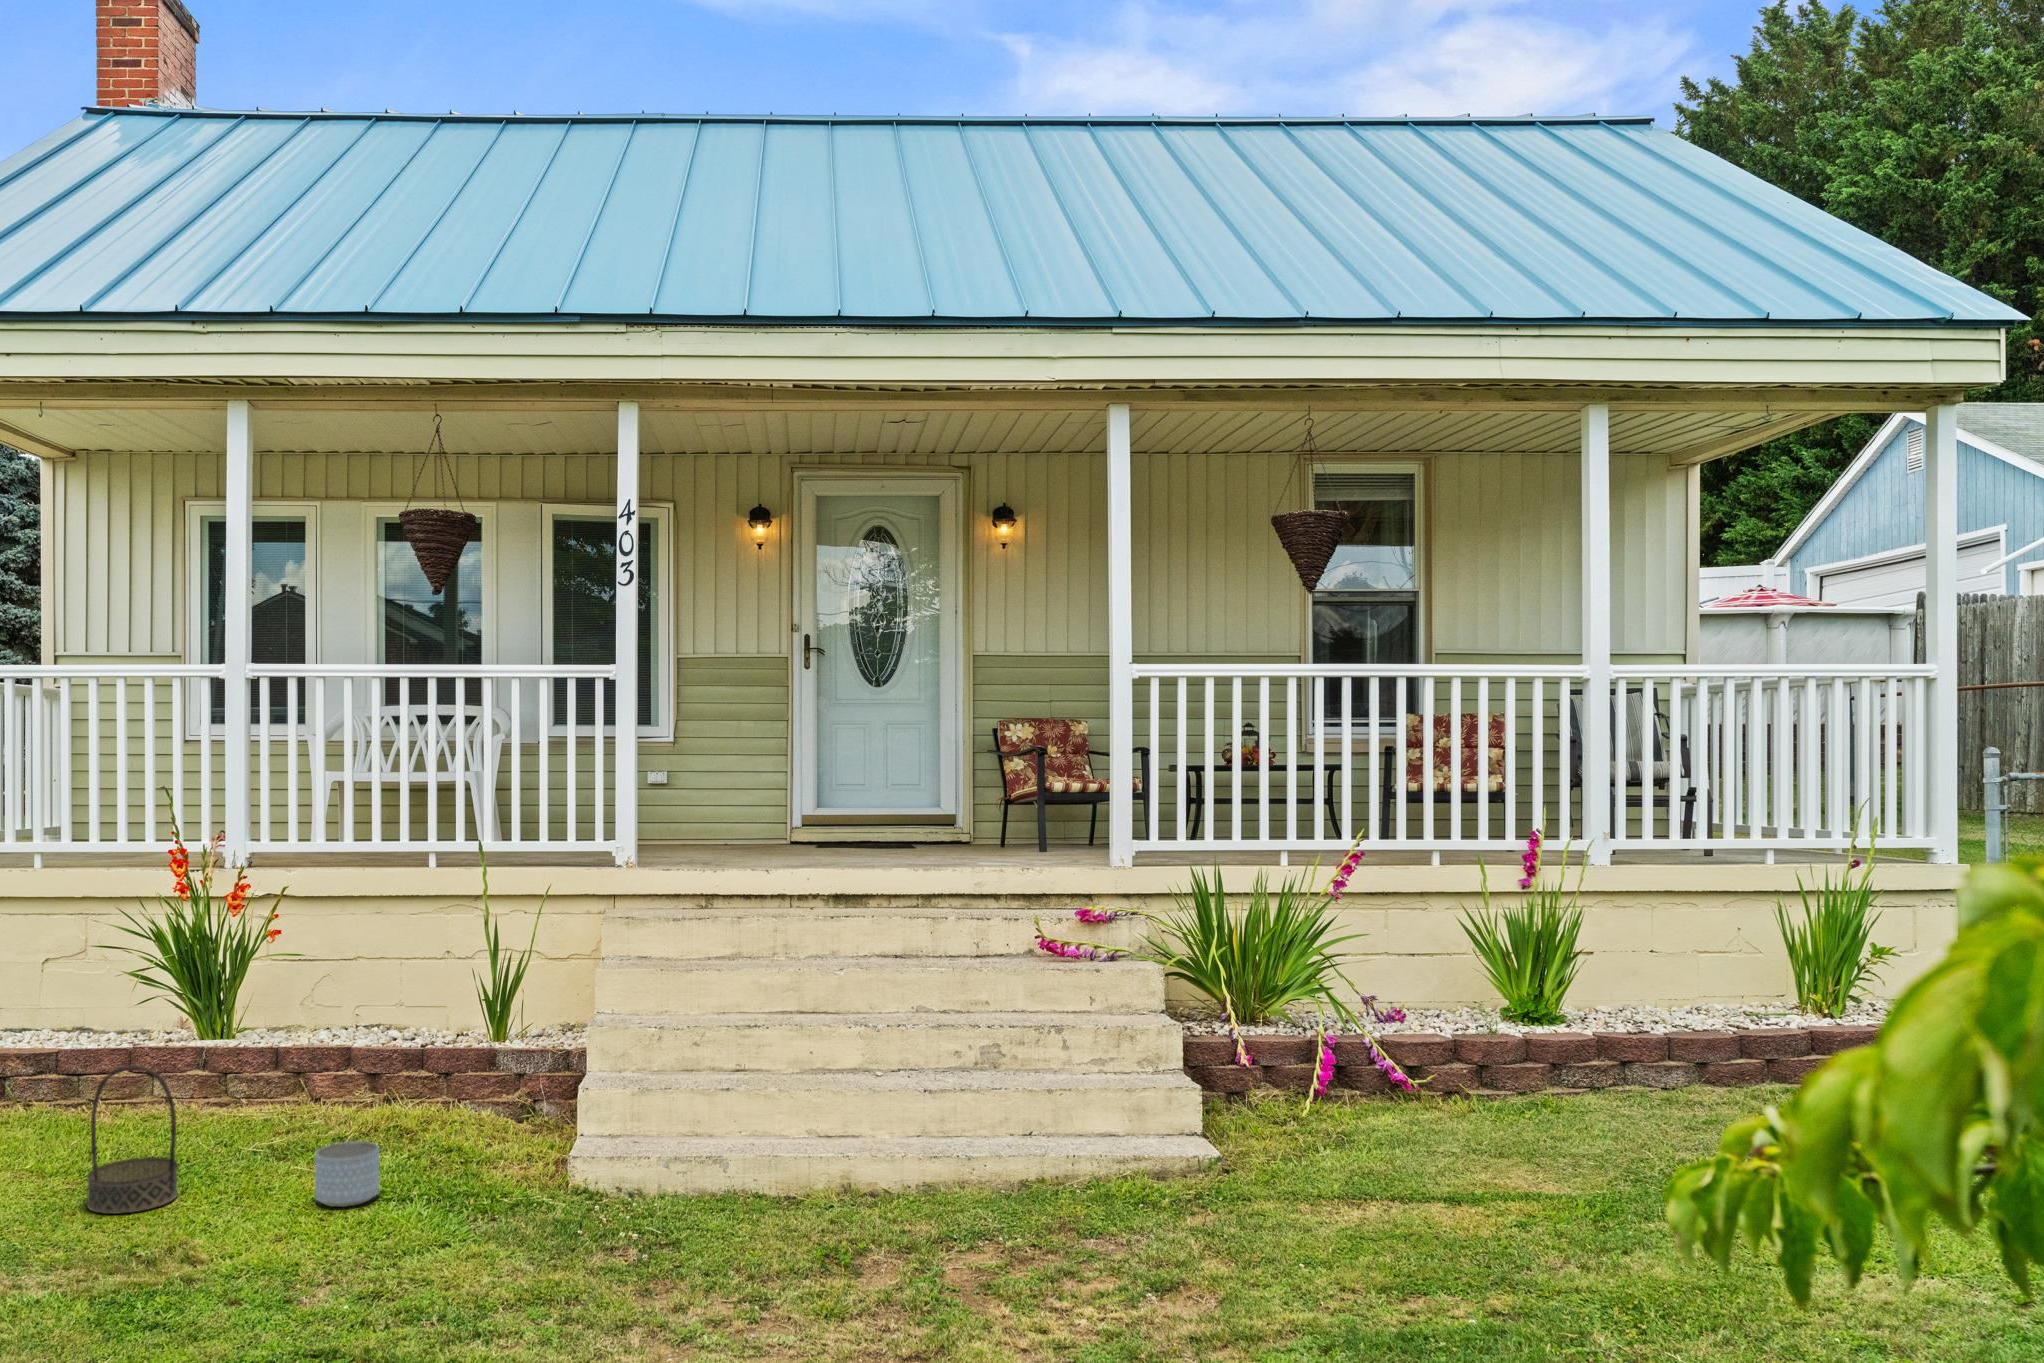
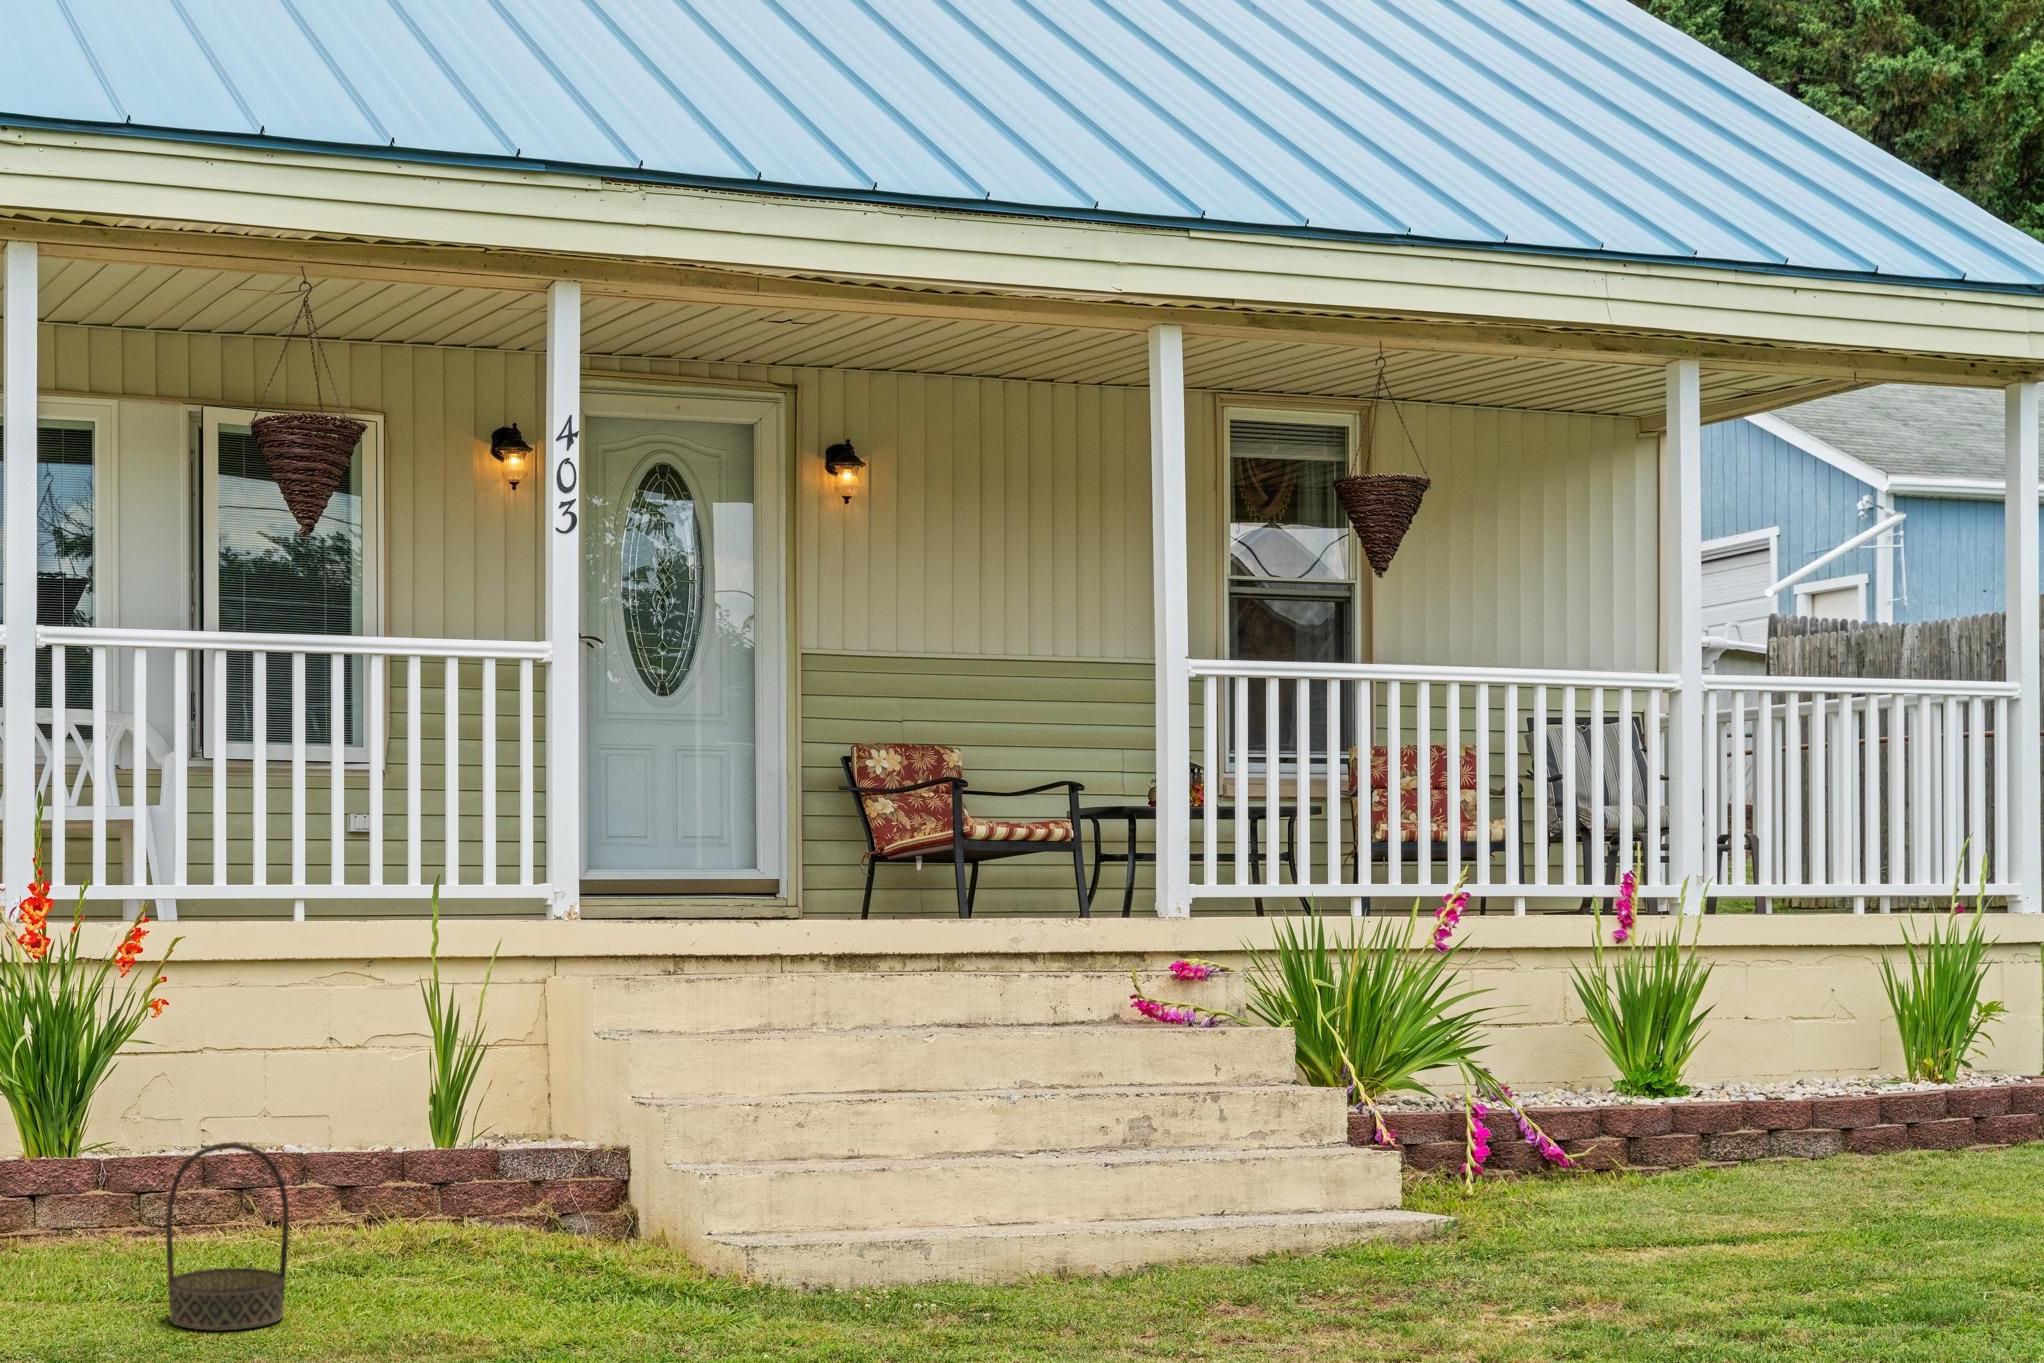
planter: present [315,1141,379,1207] -> none [468,1235,547,1310]

